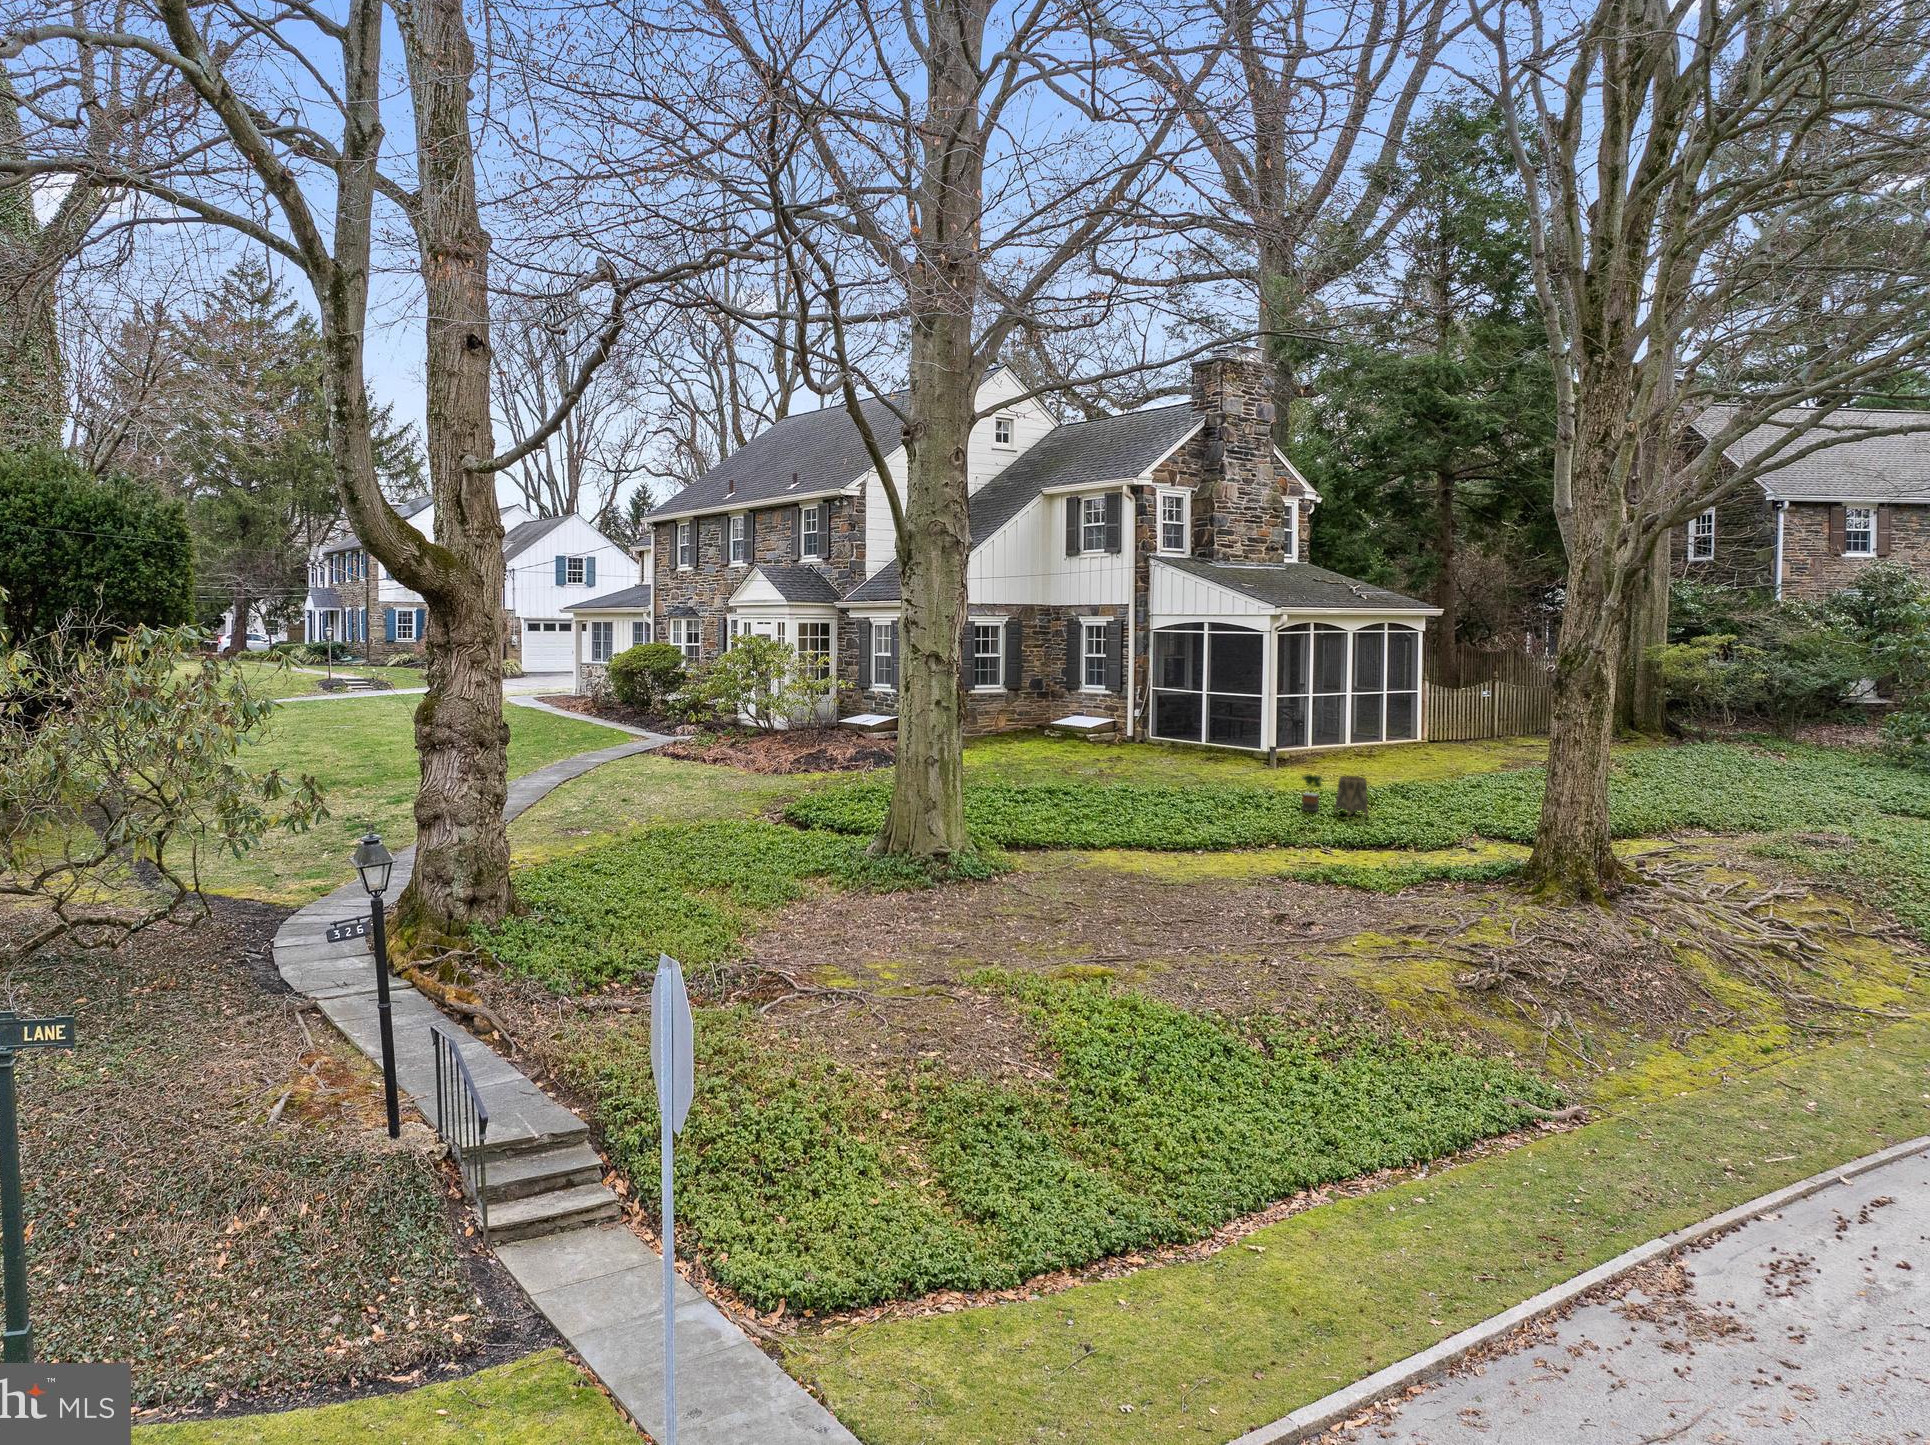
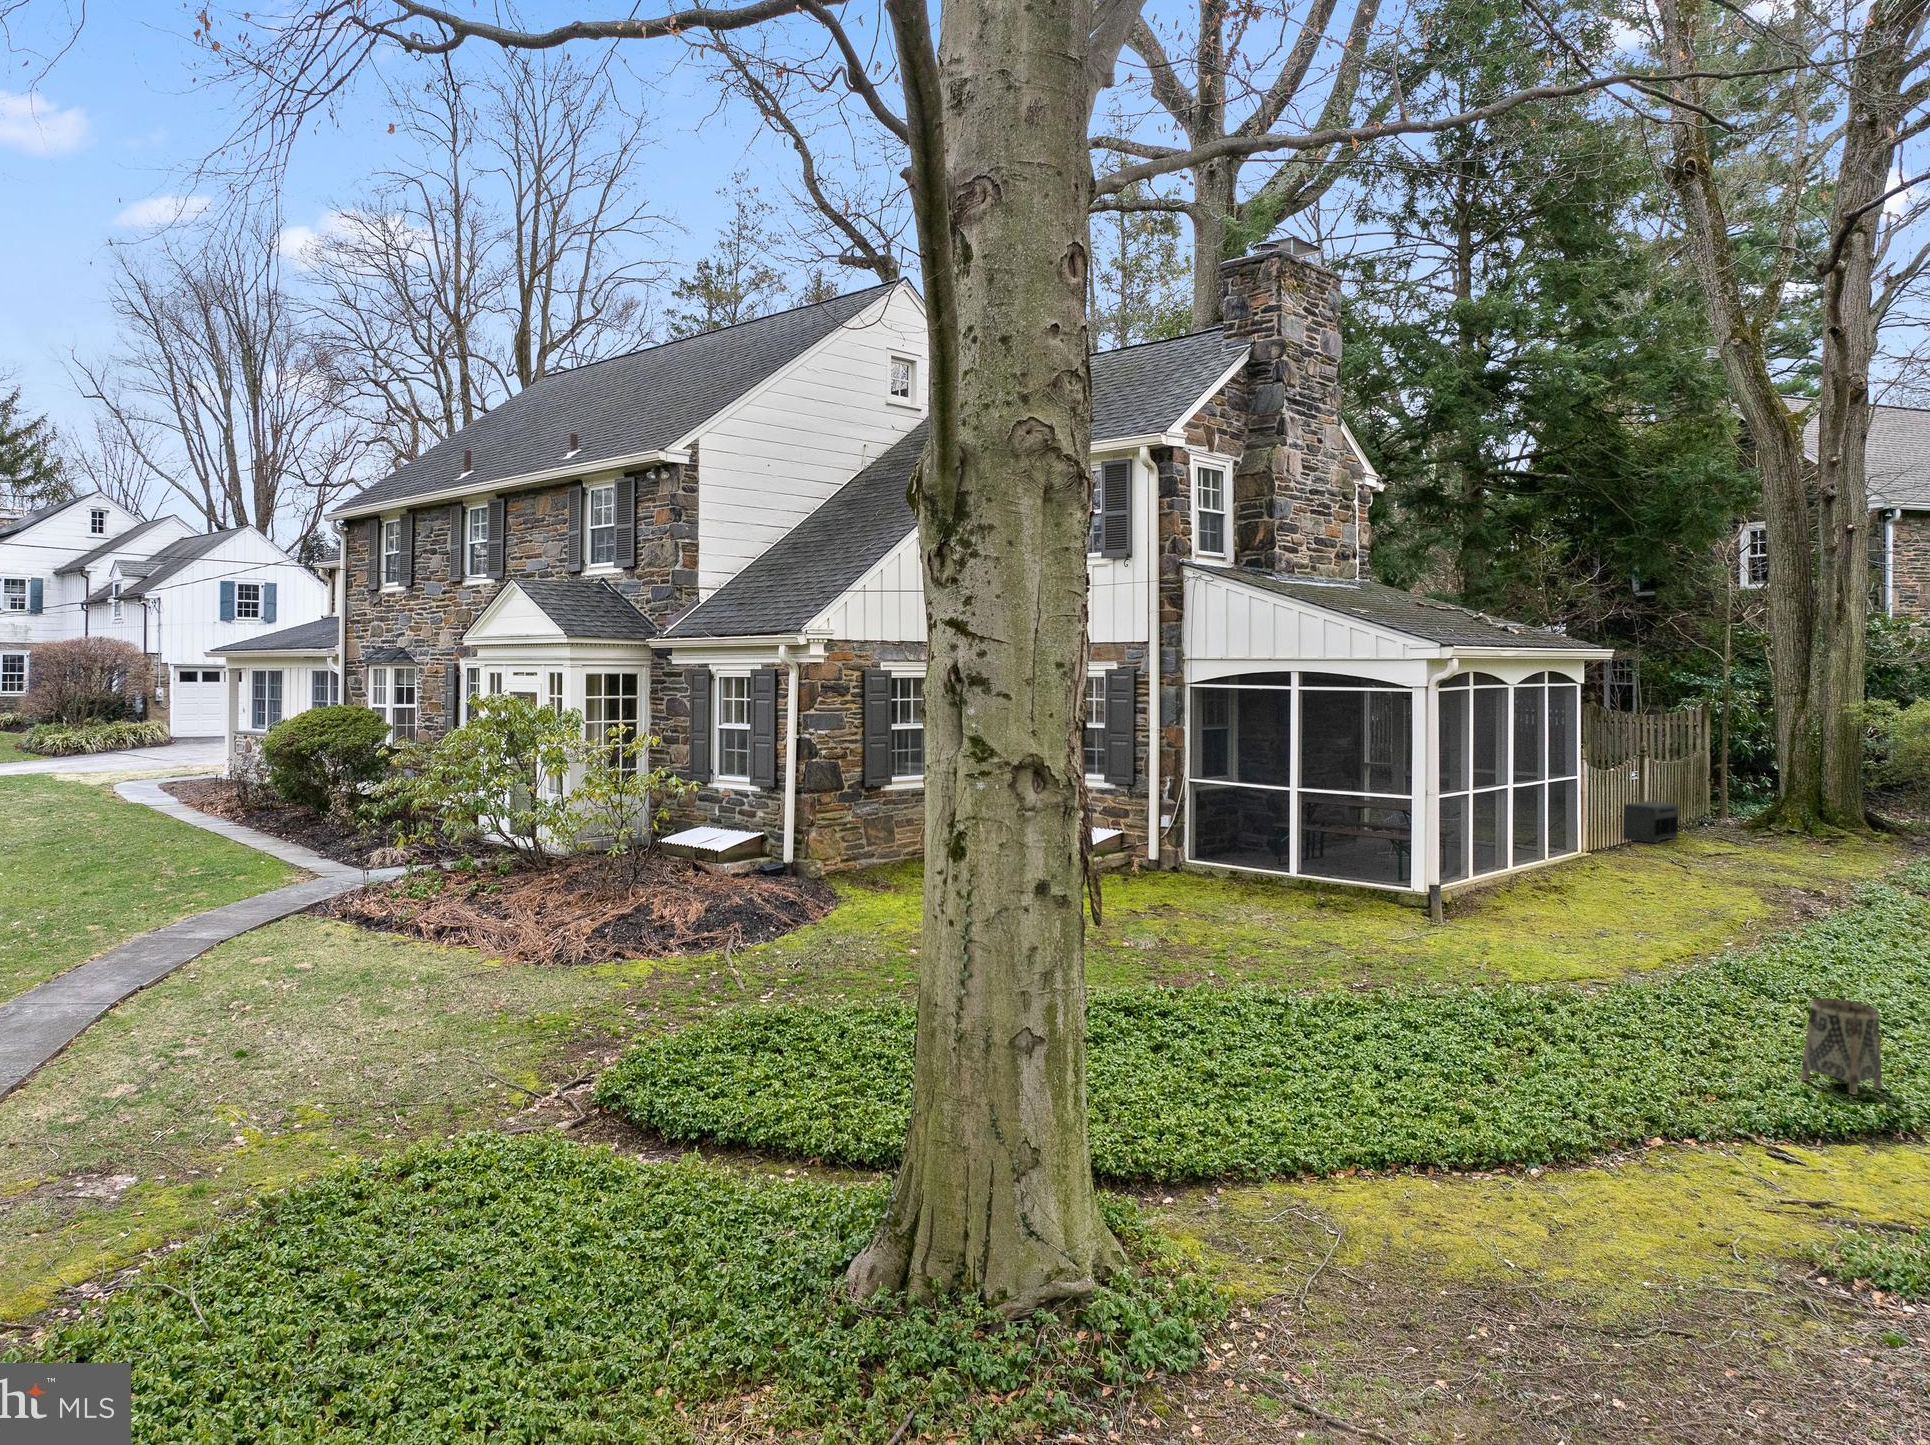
bench: none [1483,713,1529,740] -> present [1623,801,1679,843]
potted tree: present [1302,774,1324,811] -> none [1712,993,1777,1078]

